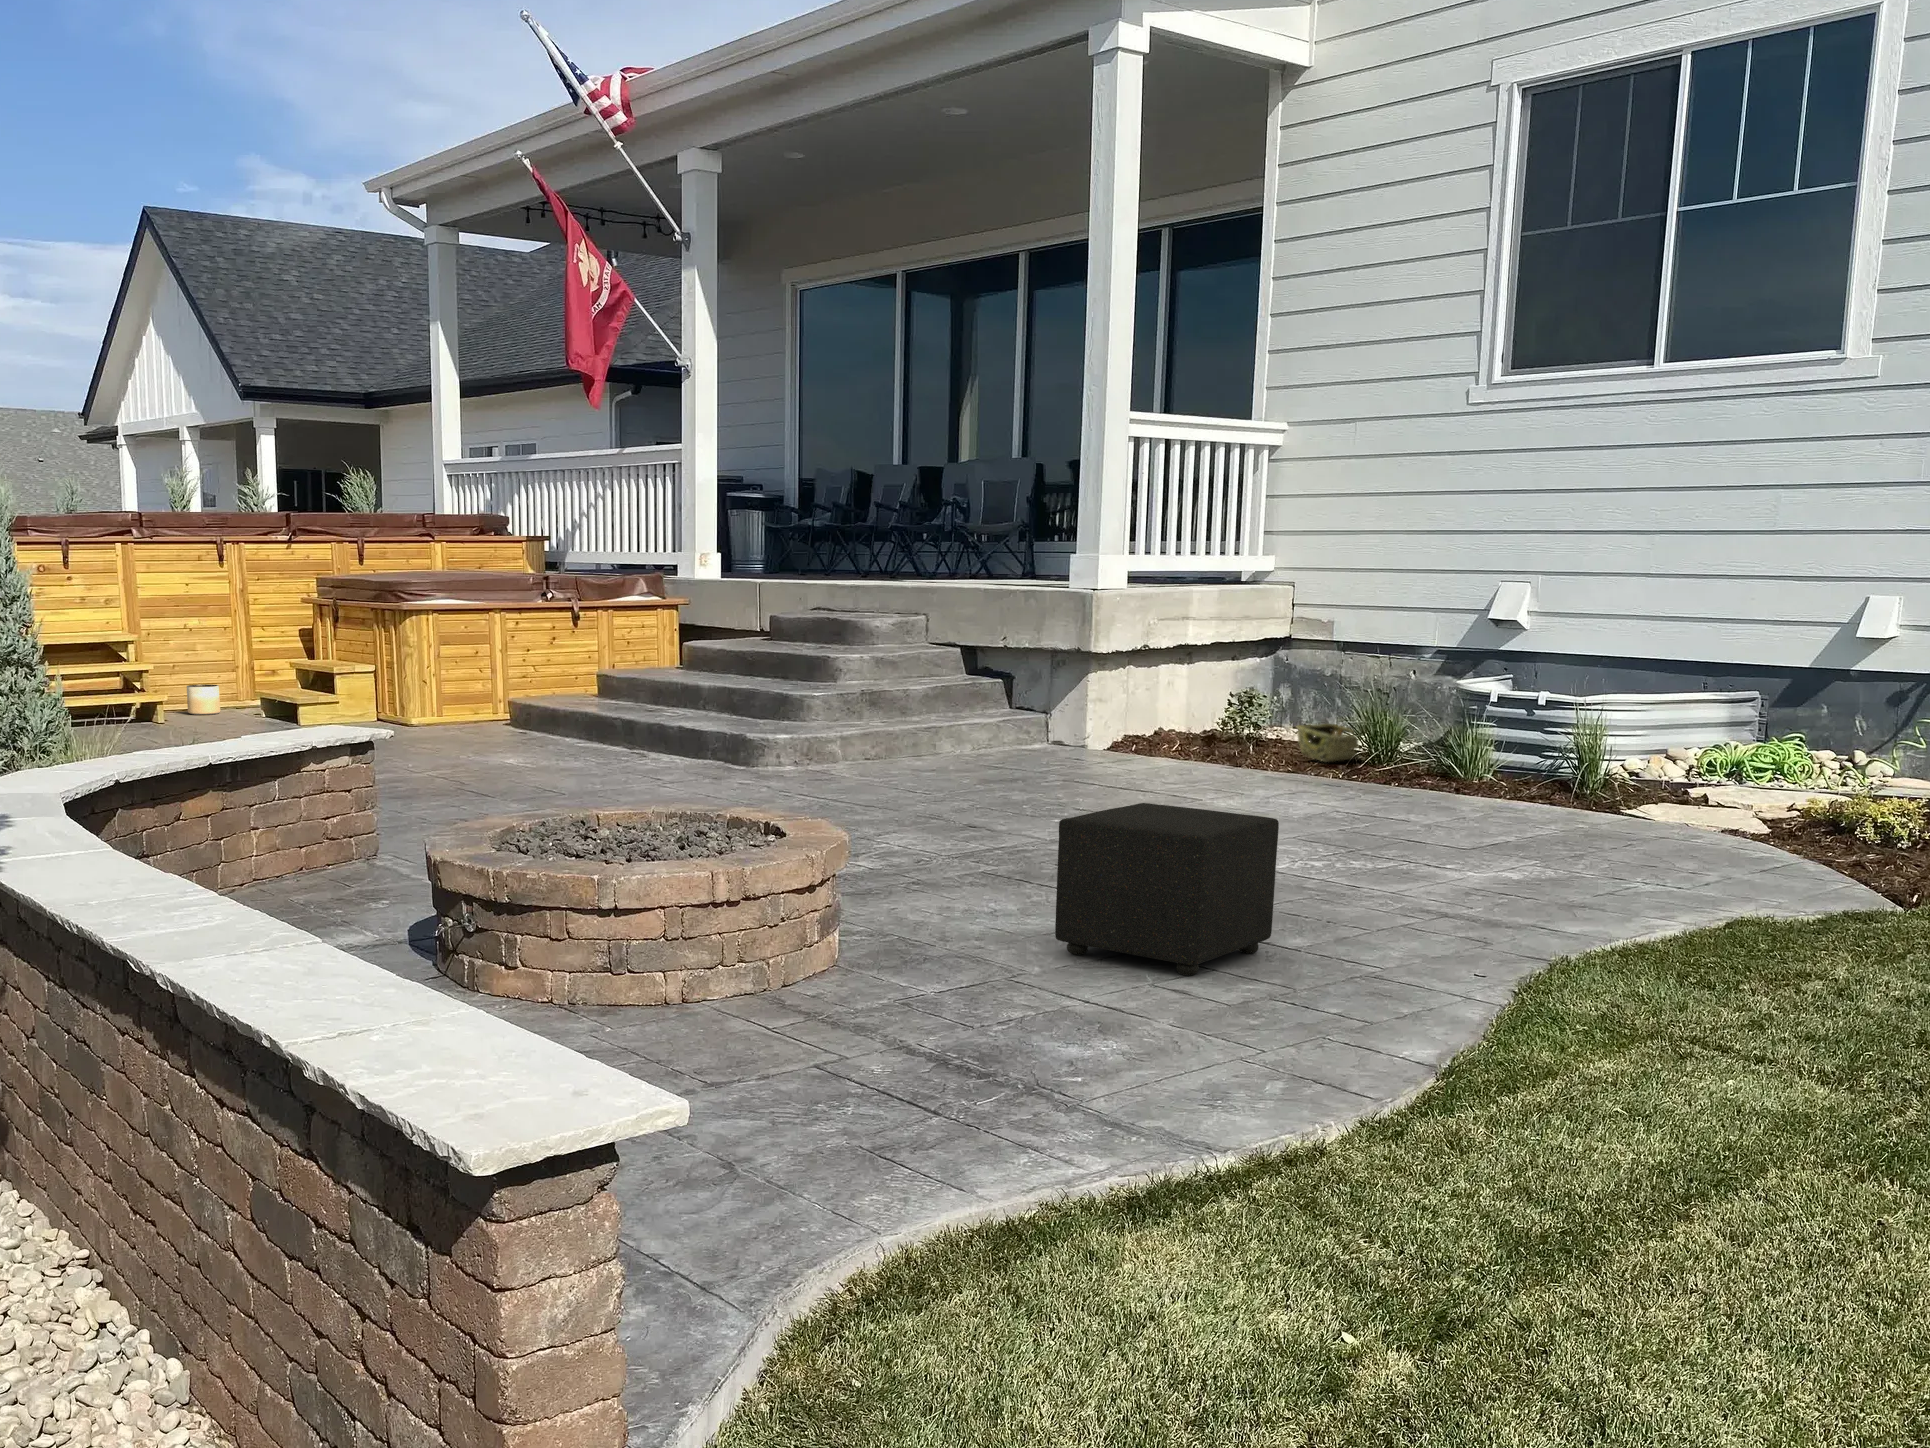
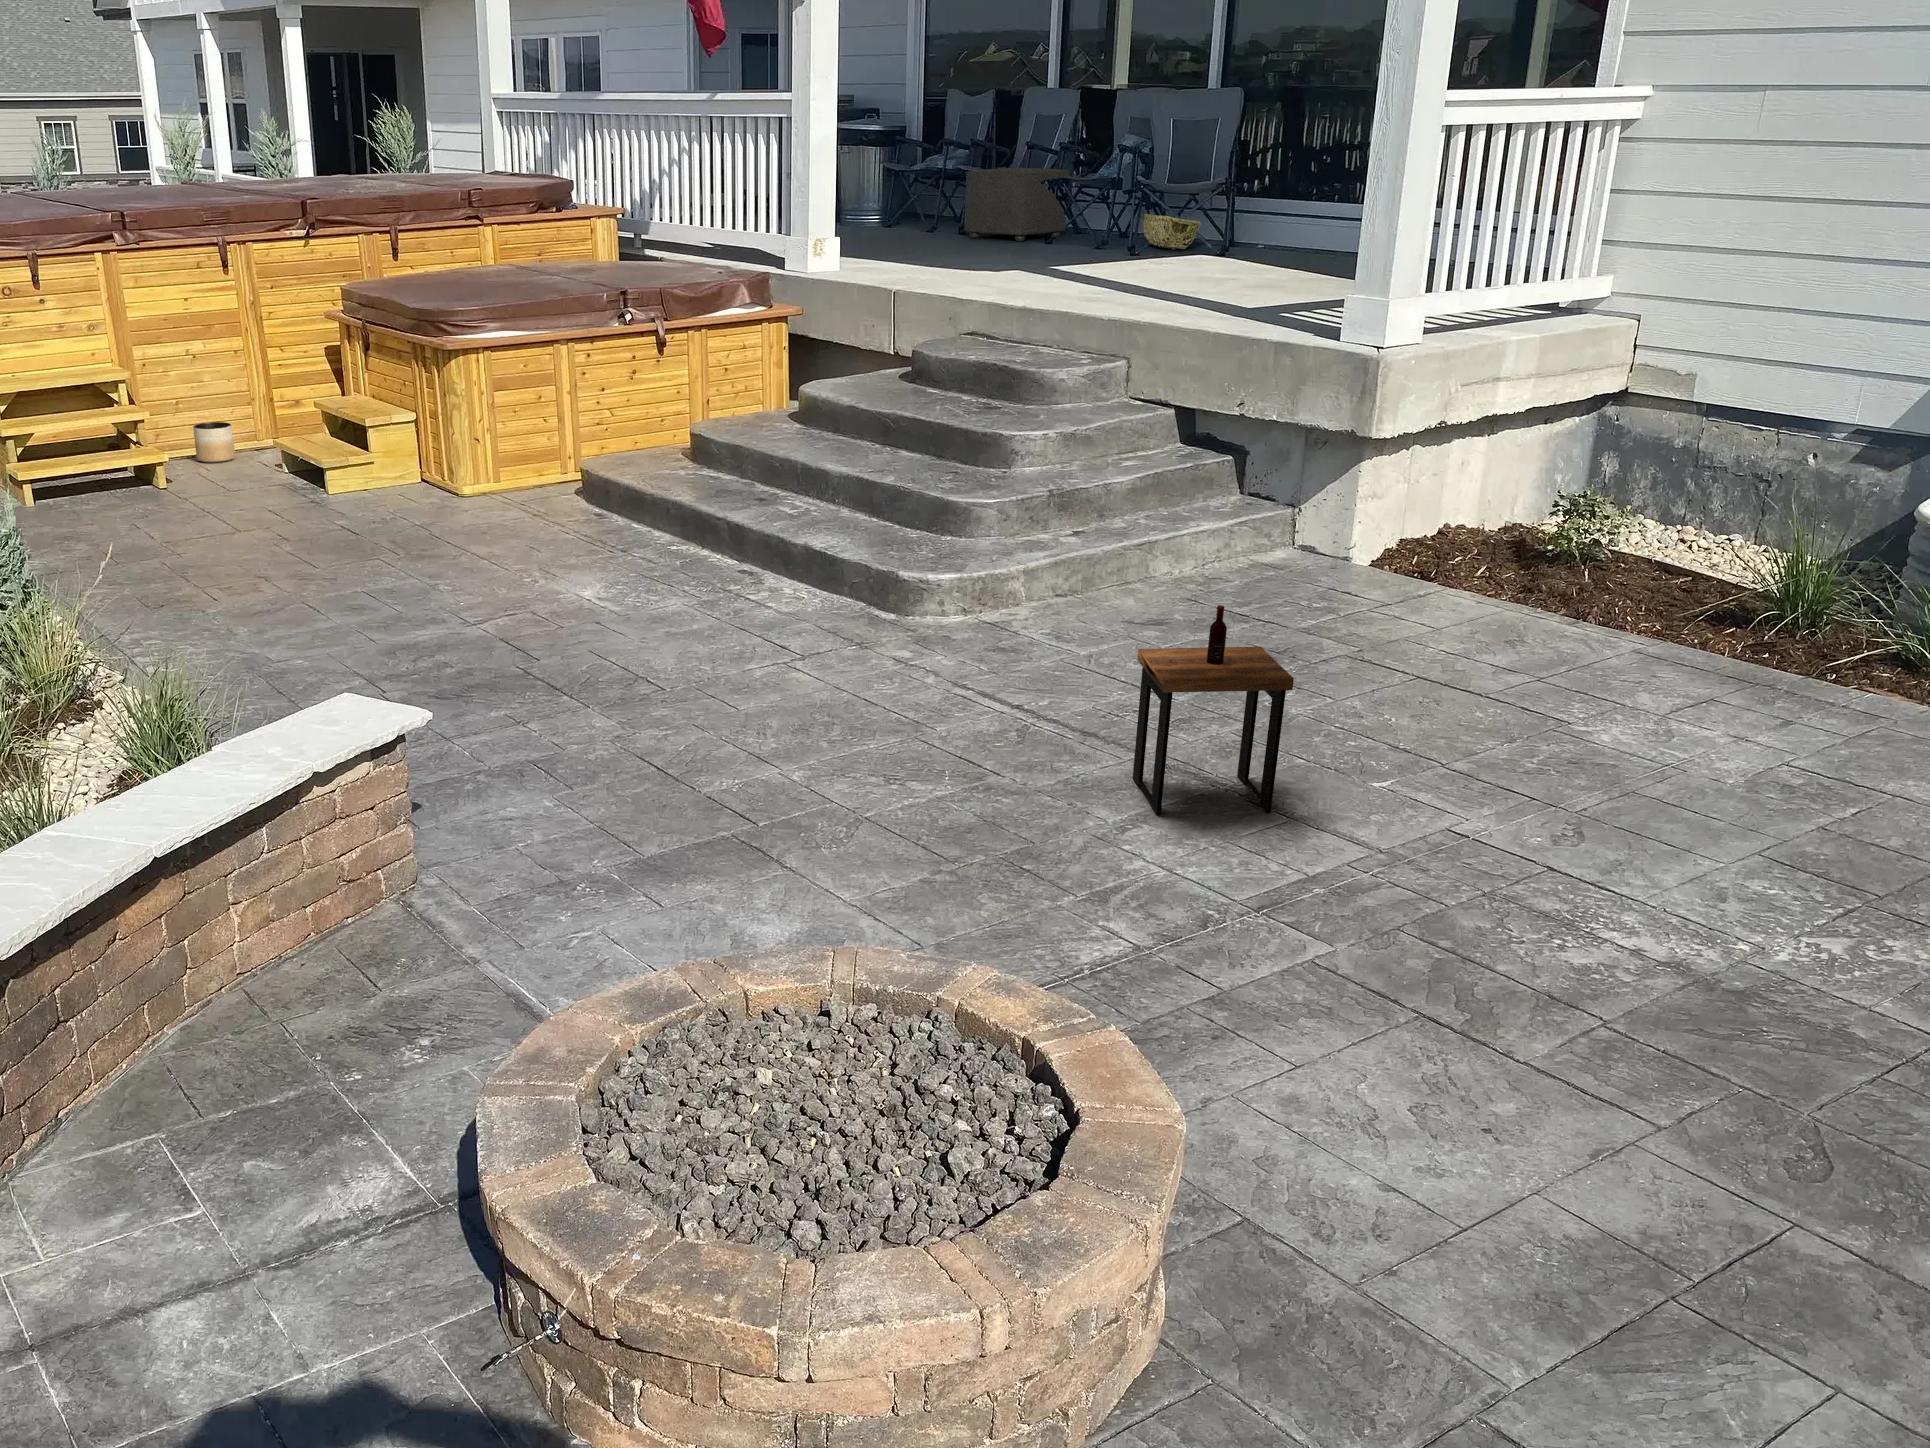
side table: none [898,695,1000,840] -> present [1133,605,1294,815]
woven basket: present [1297,724,1358,762] -> present [1143,214,1201,250]
ottoman: present [1055,803,1279,976] -> present [964,168,1069,241]

